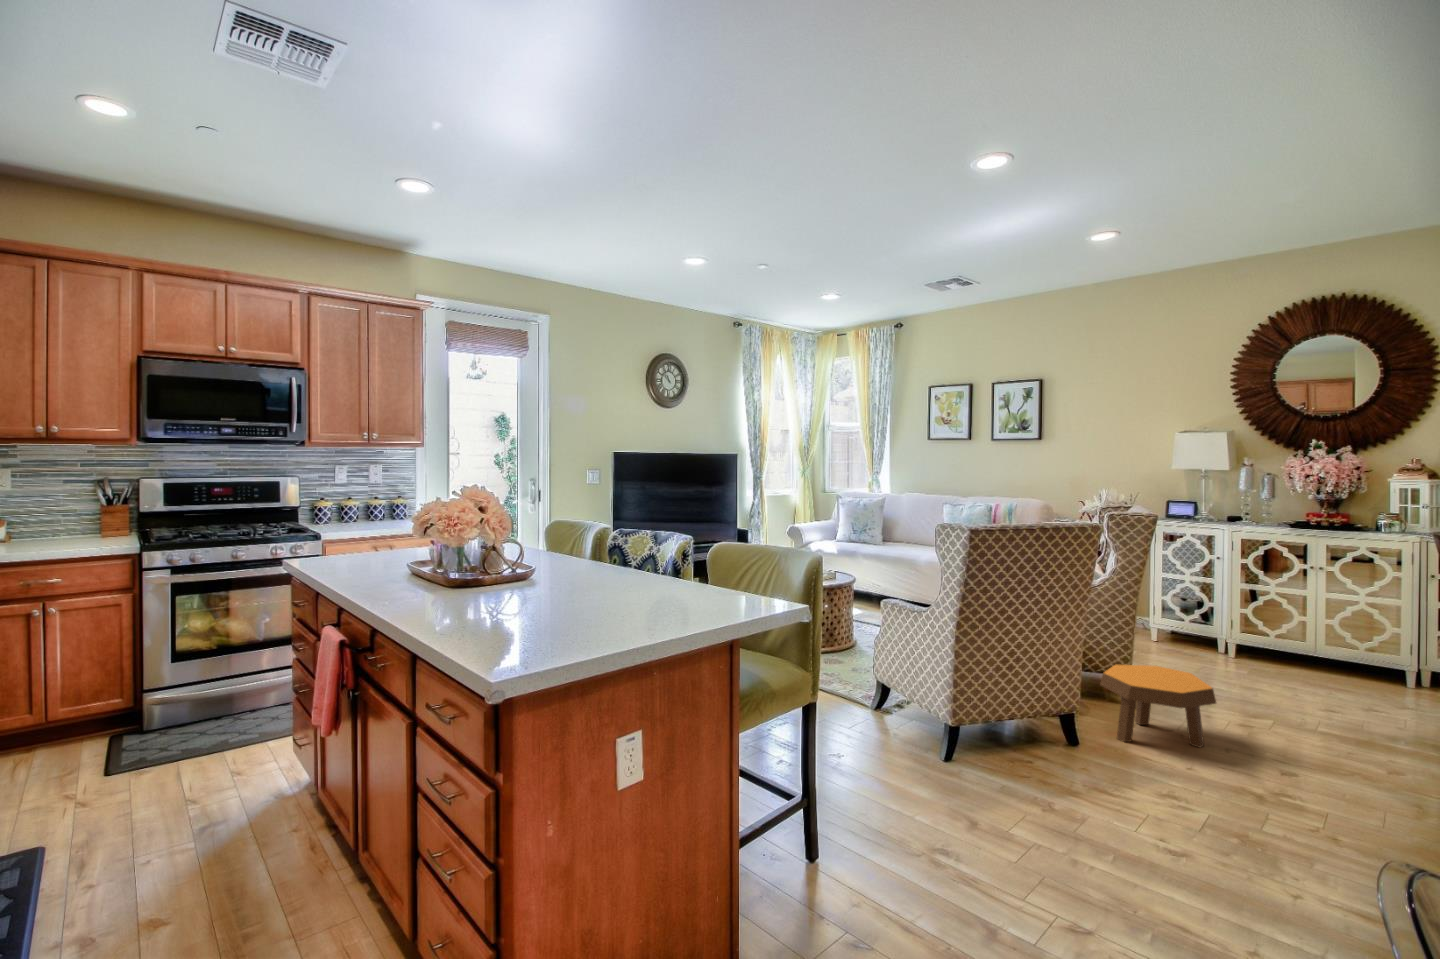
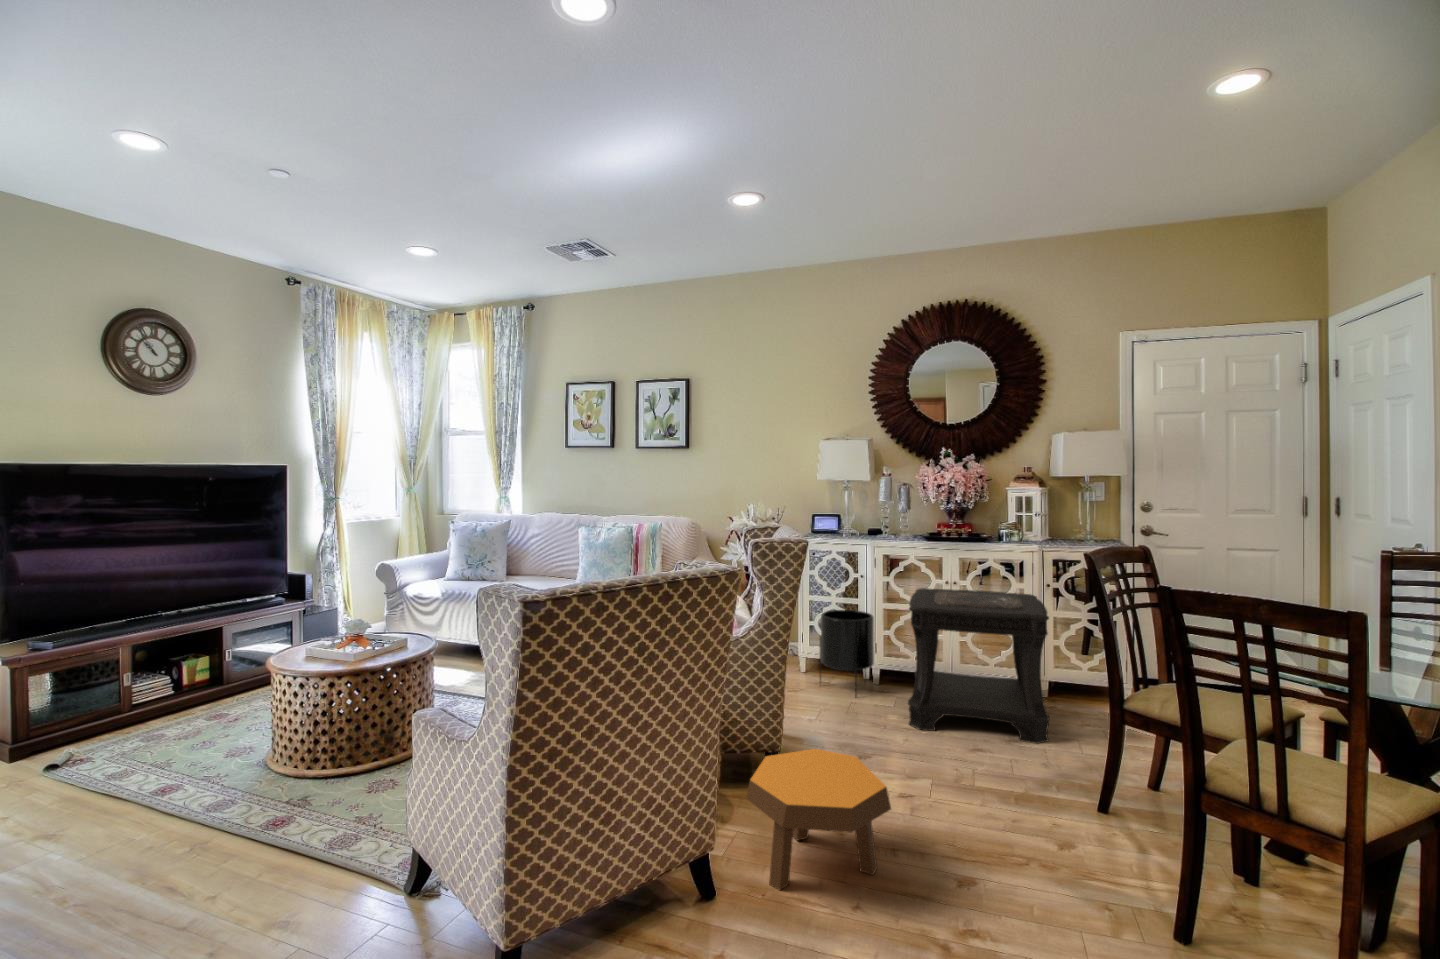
side table: none [1257,570,1417,711] -> present [908,588,1049,744]
planter: none [1170,586,1227,662] -> present [820,610,874,697]

